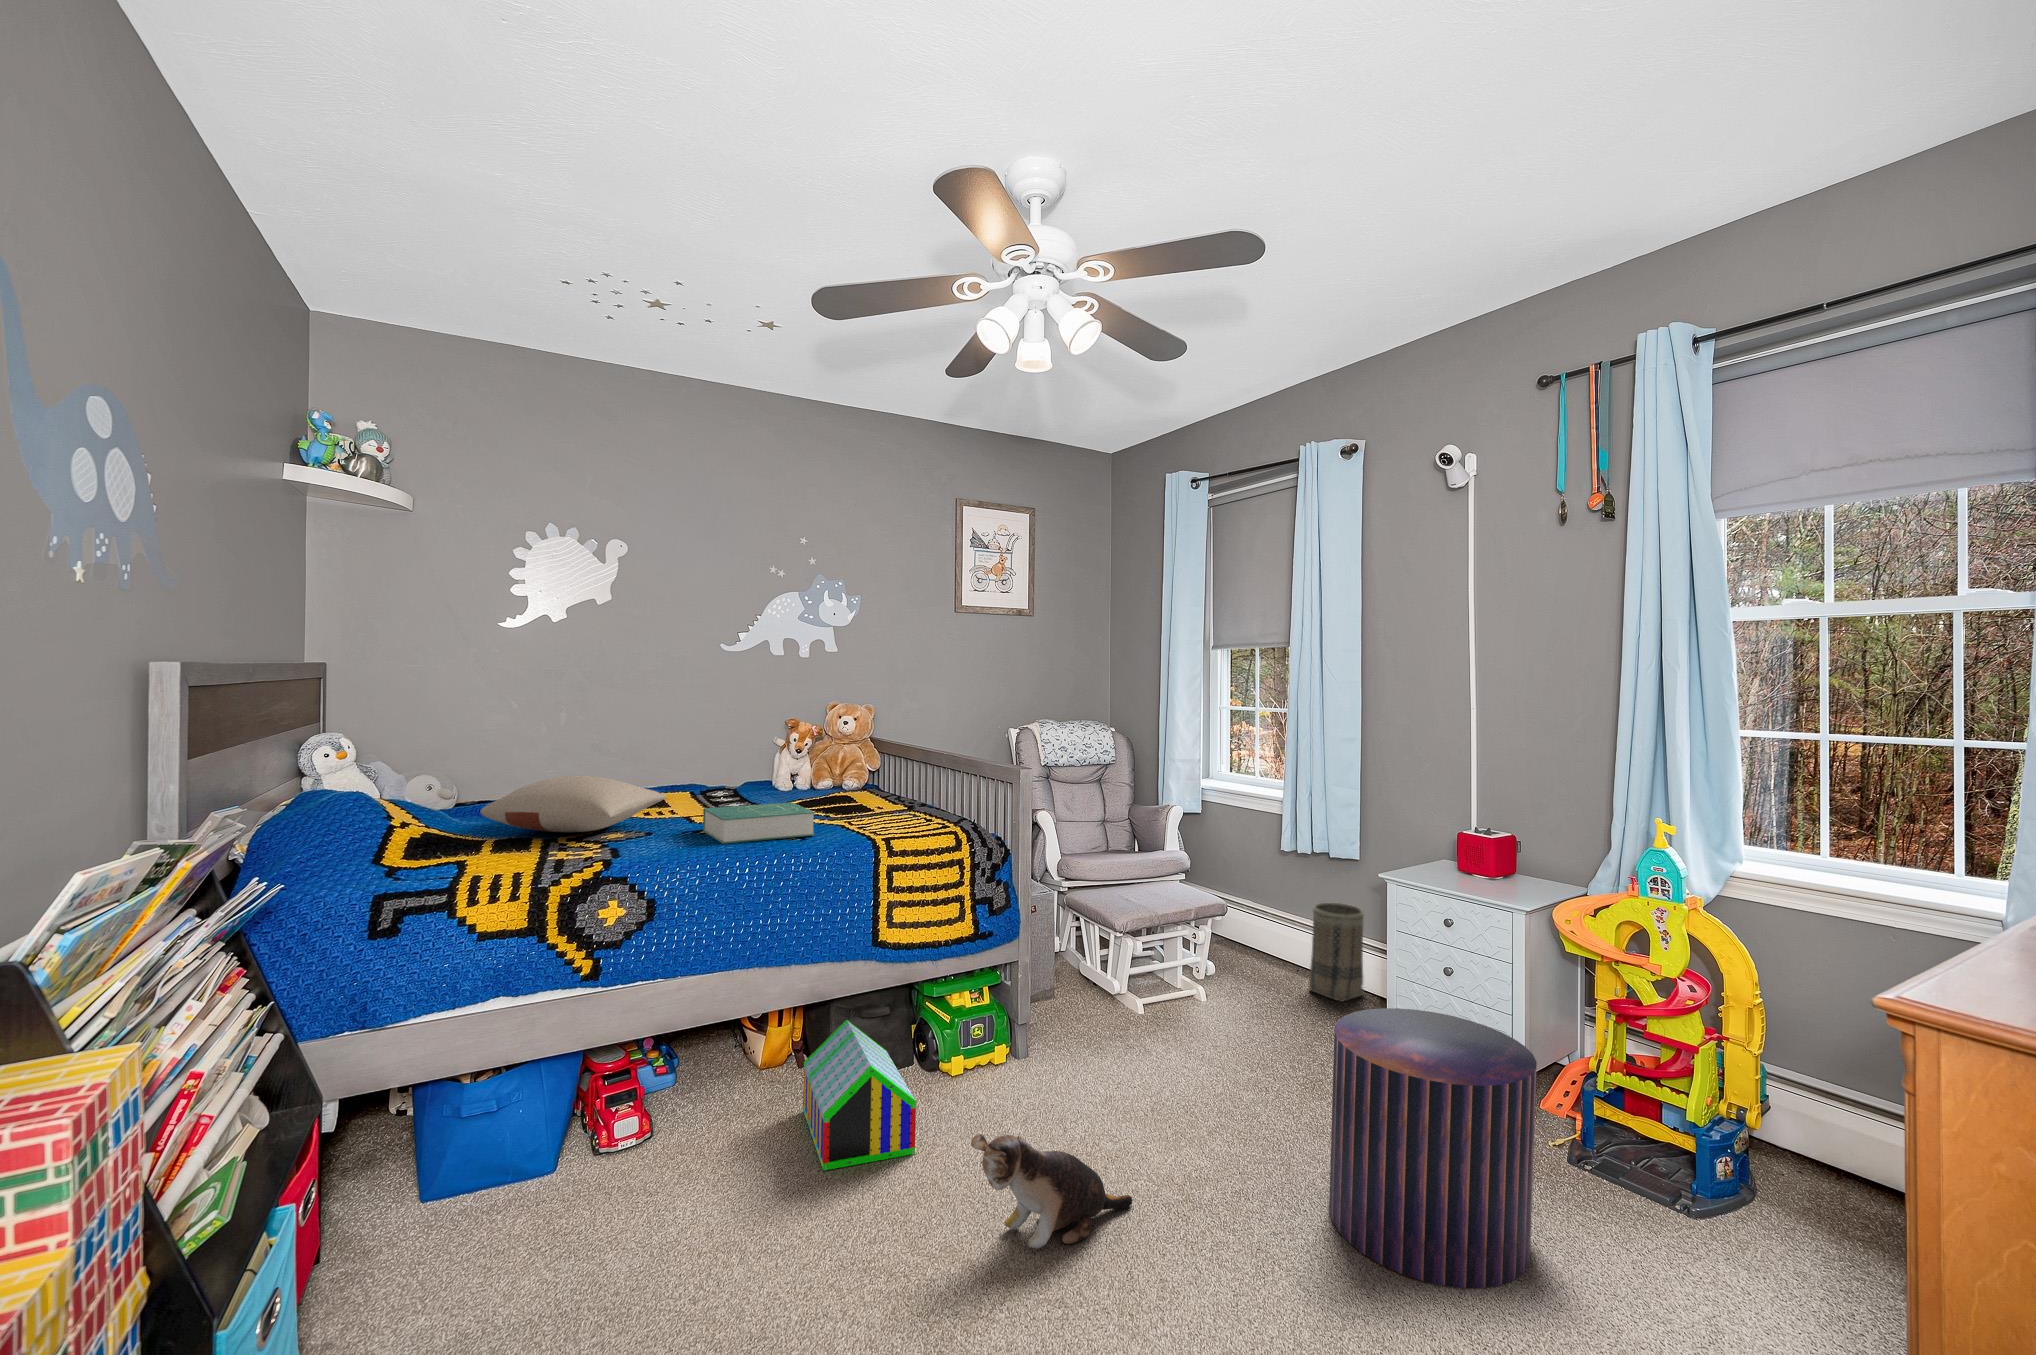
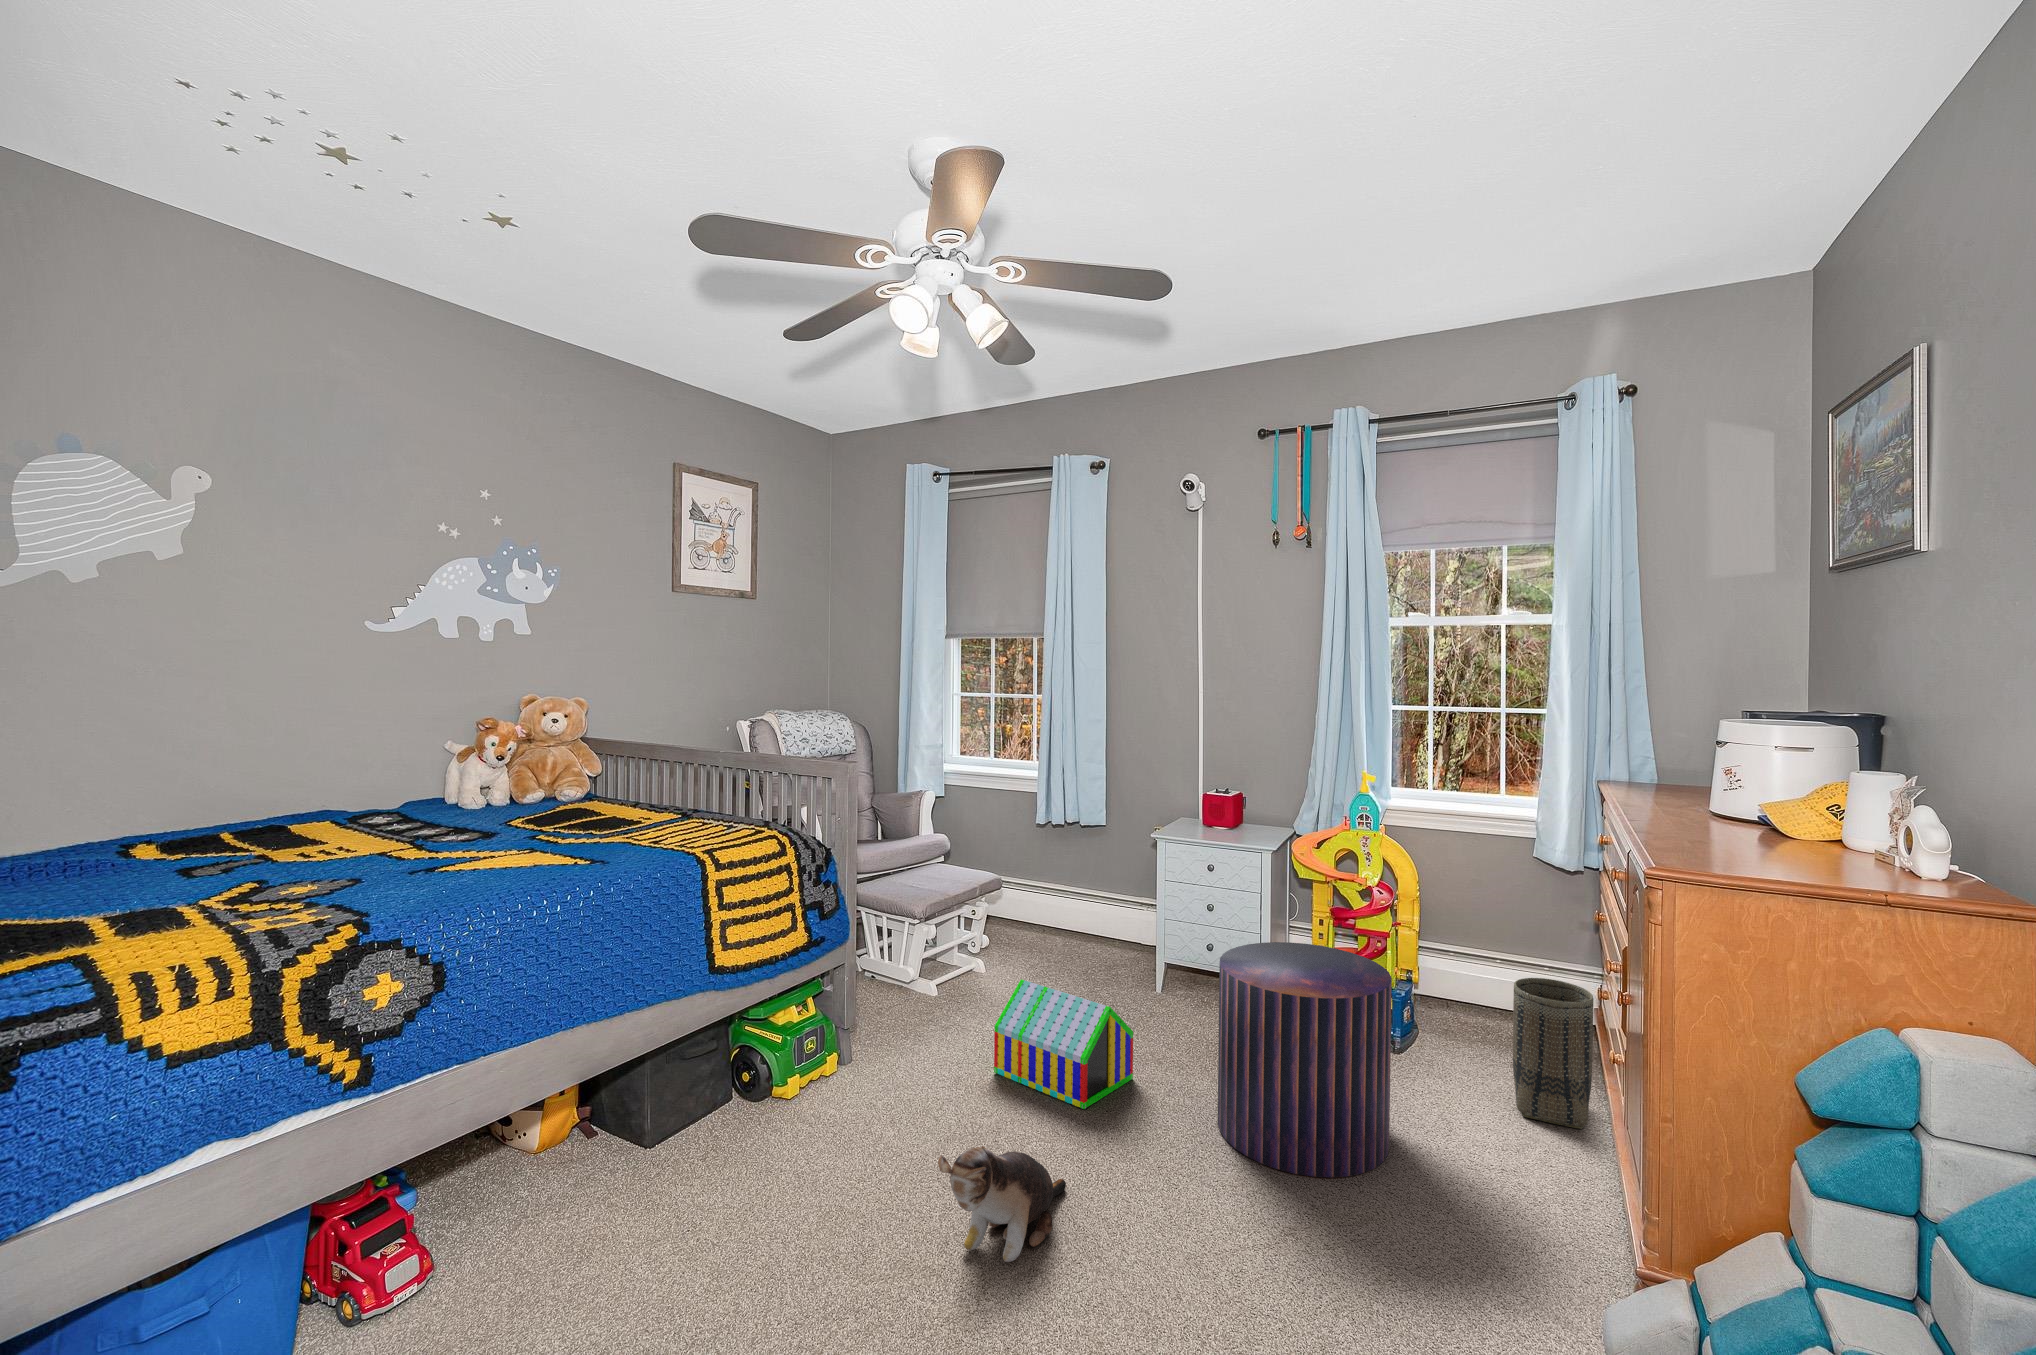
pillow: present [481,776,666,832] -> none [70,805,371,890]
book: present [703,802,815,844] -> none [445,817,611,876]
basket: present [1309,903,1364,1002] -> present [1513,978,1593,1129]
toy house: present [803,1020,916,1170] -> present [994,979,1133,1109]

